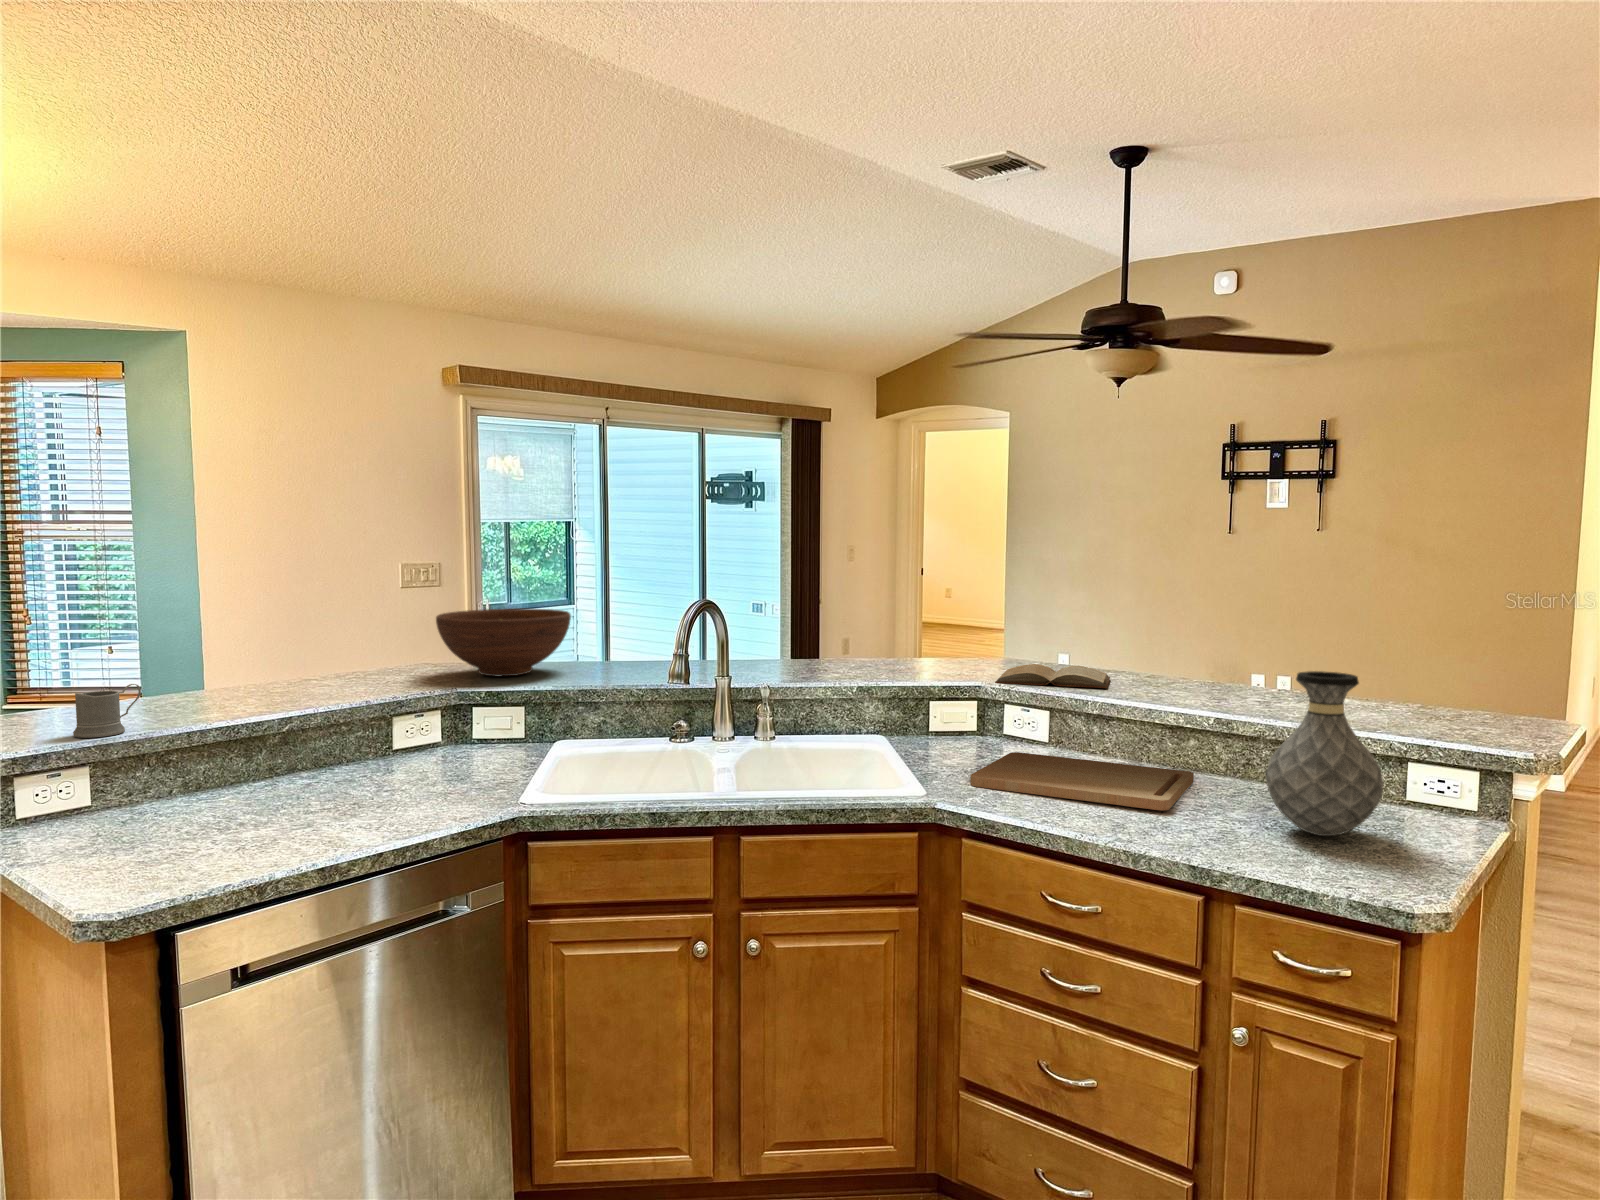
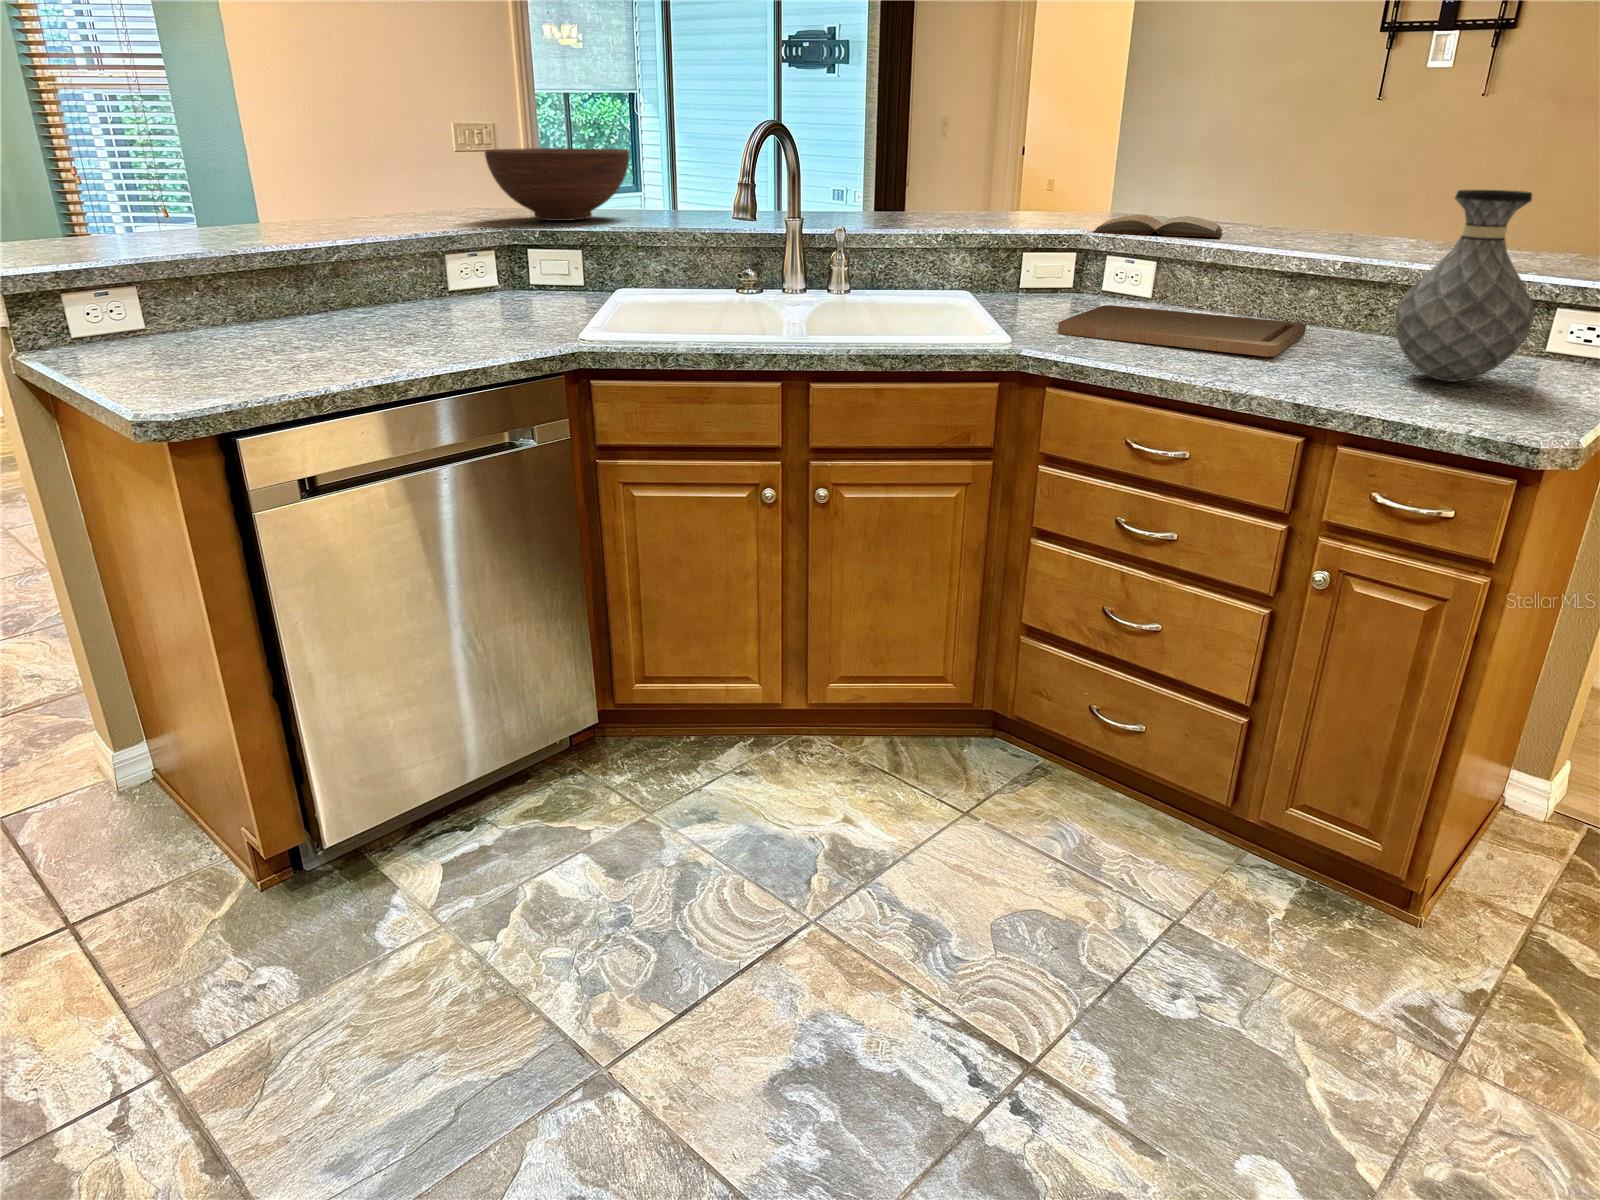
mug: present [73,684,141,738] -> none [109,201,178,257]

